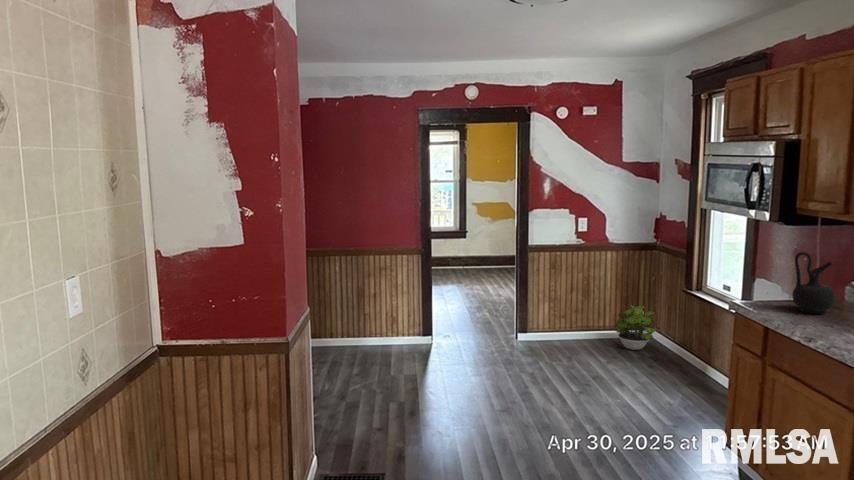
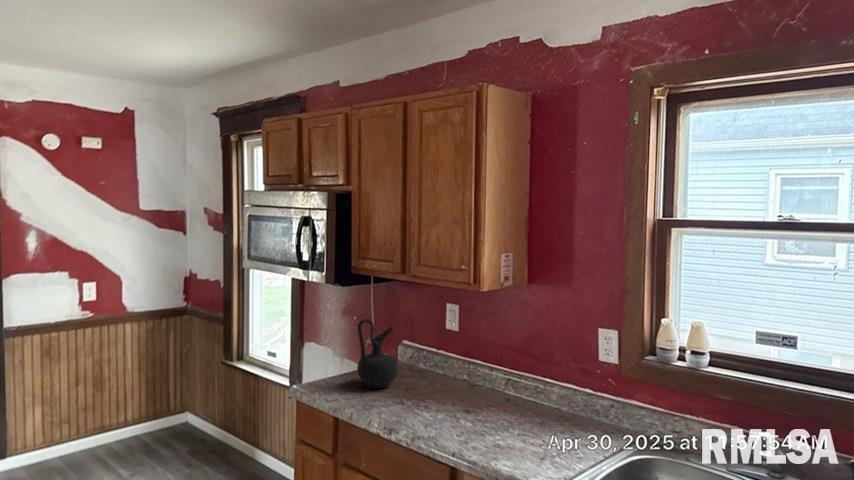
potted plant: present [615,305,656,350] -> none [140,385,194,444]

